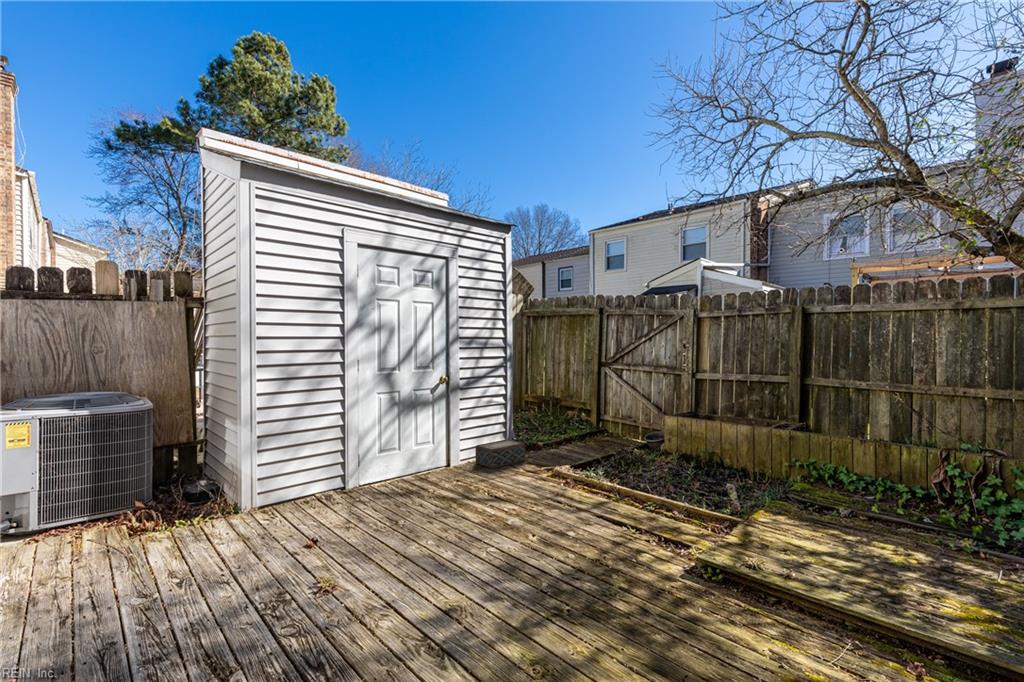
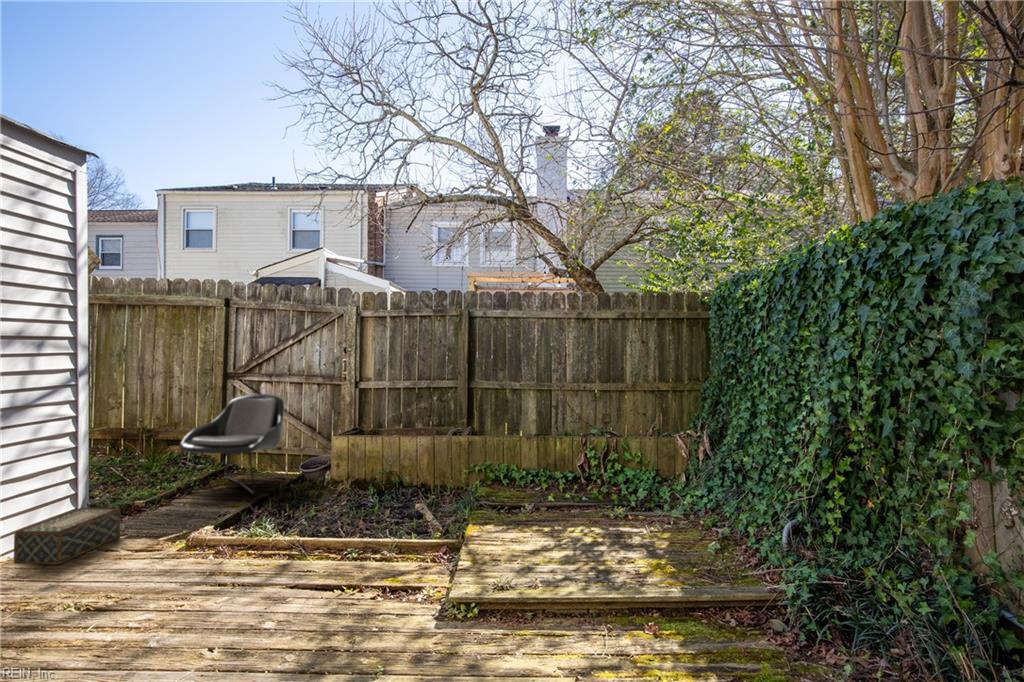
lounge chair: none [567,379,640,452] -> present [180,394,288,495]

